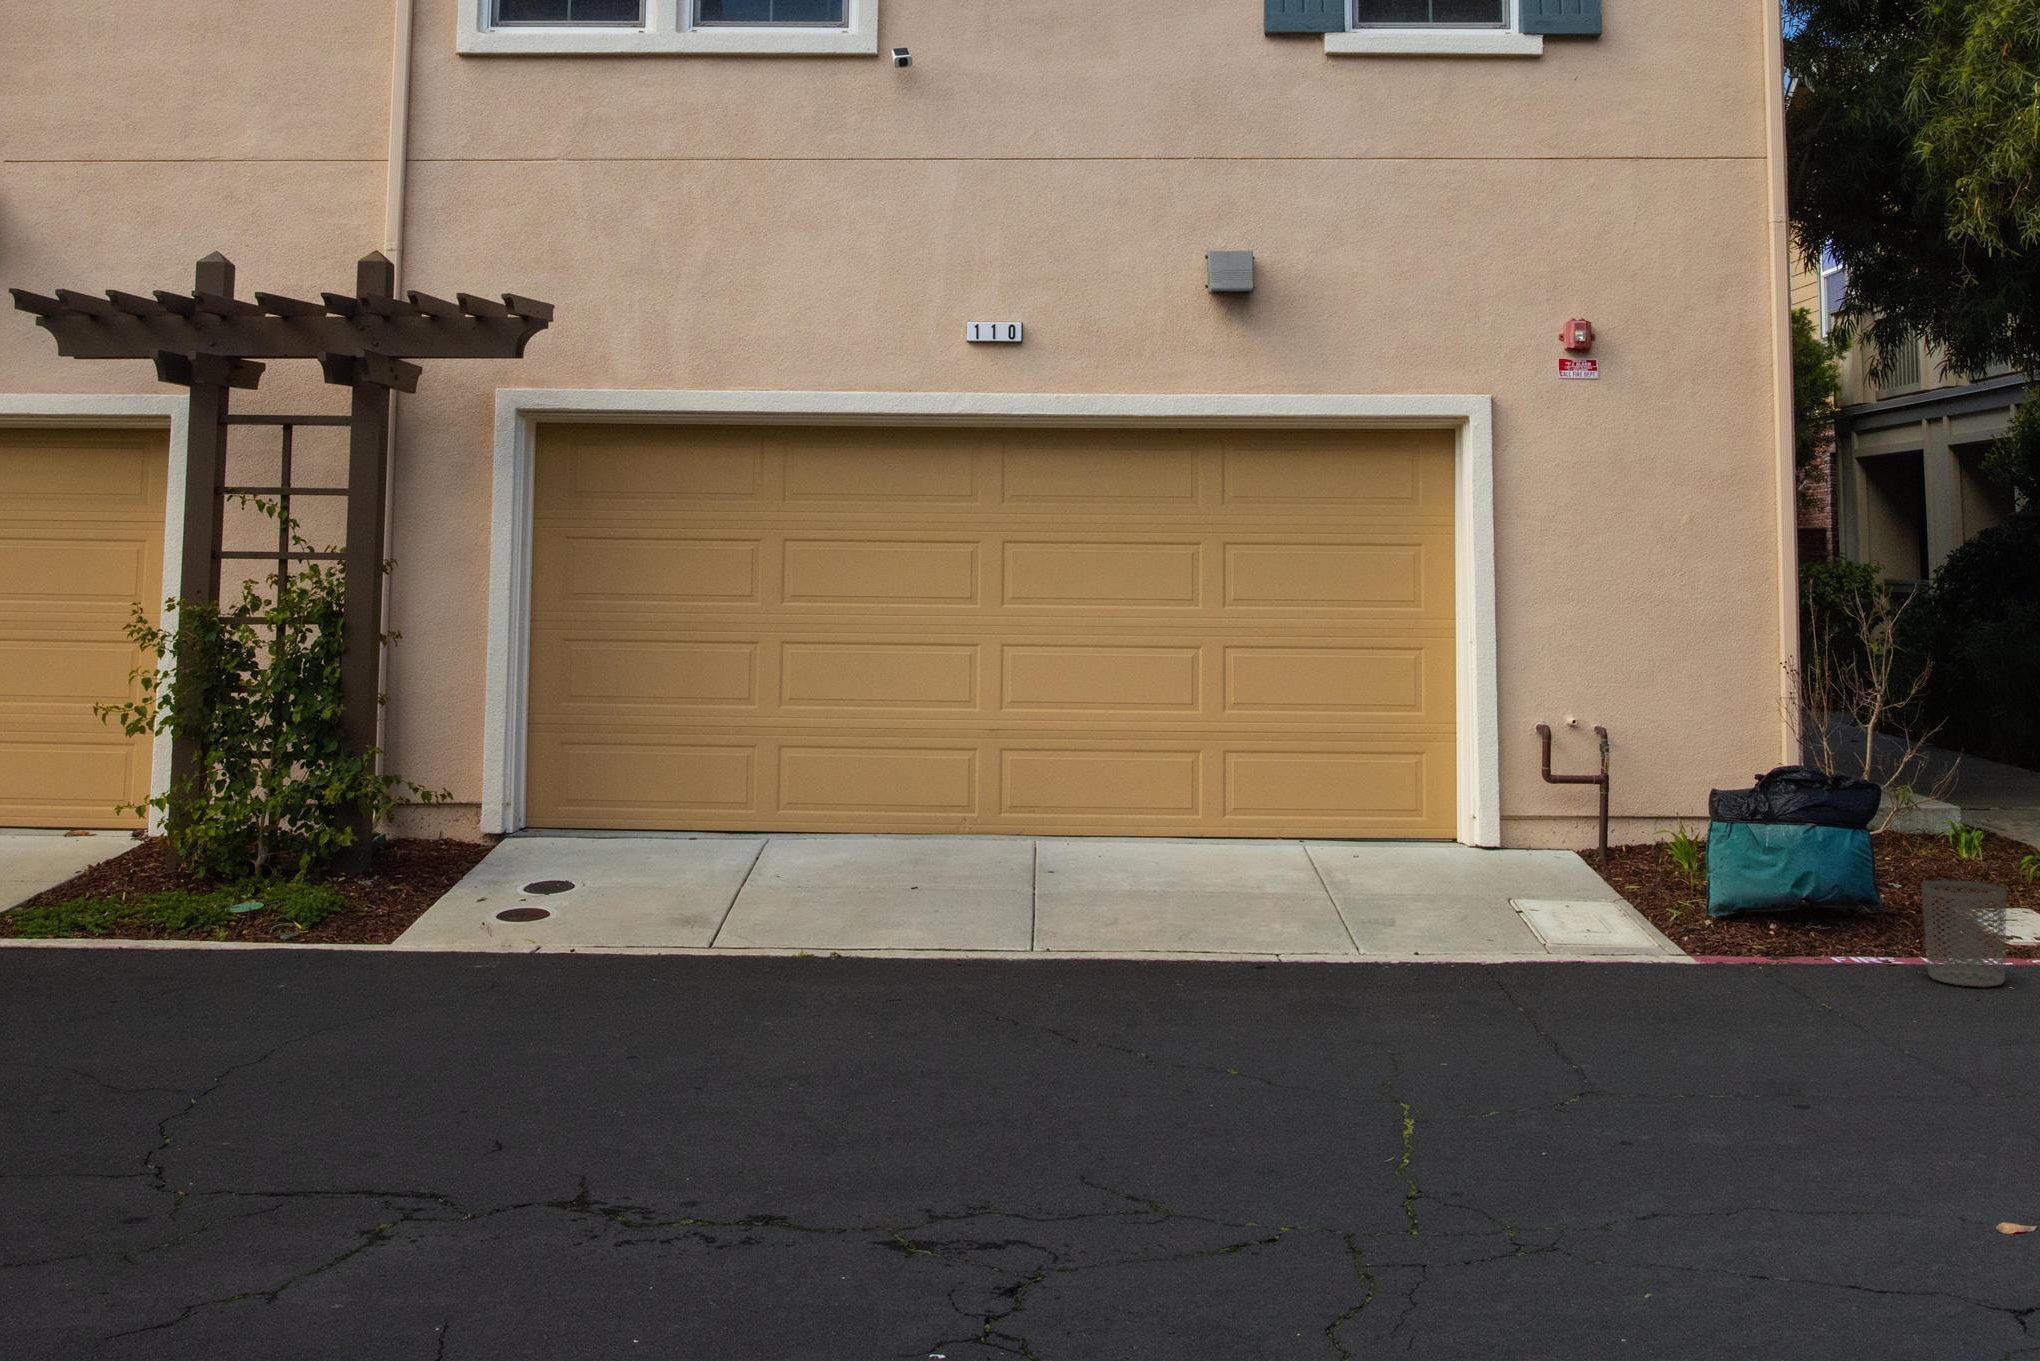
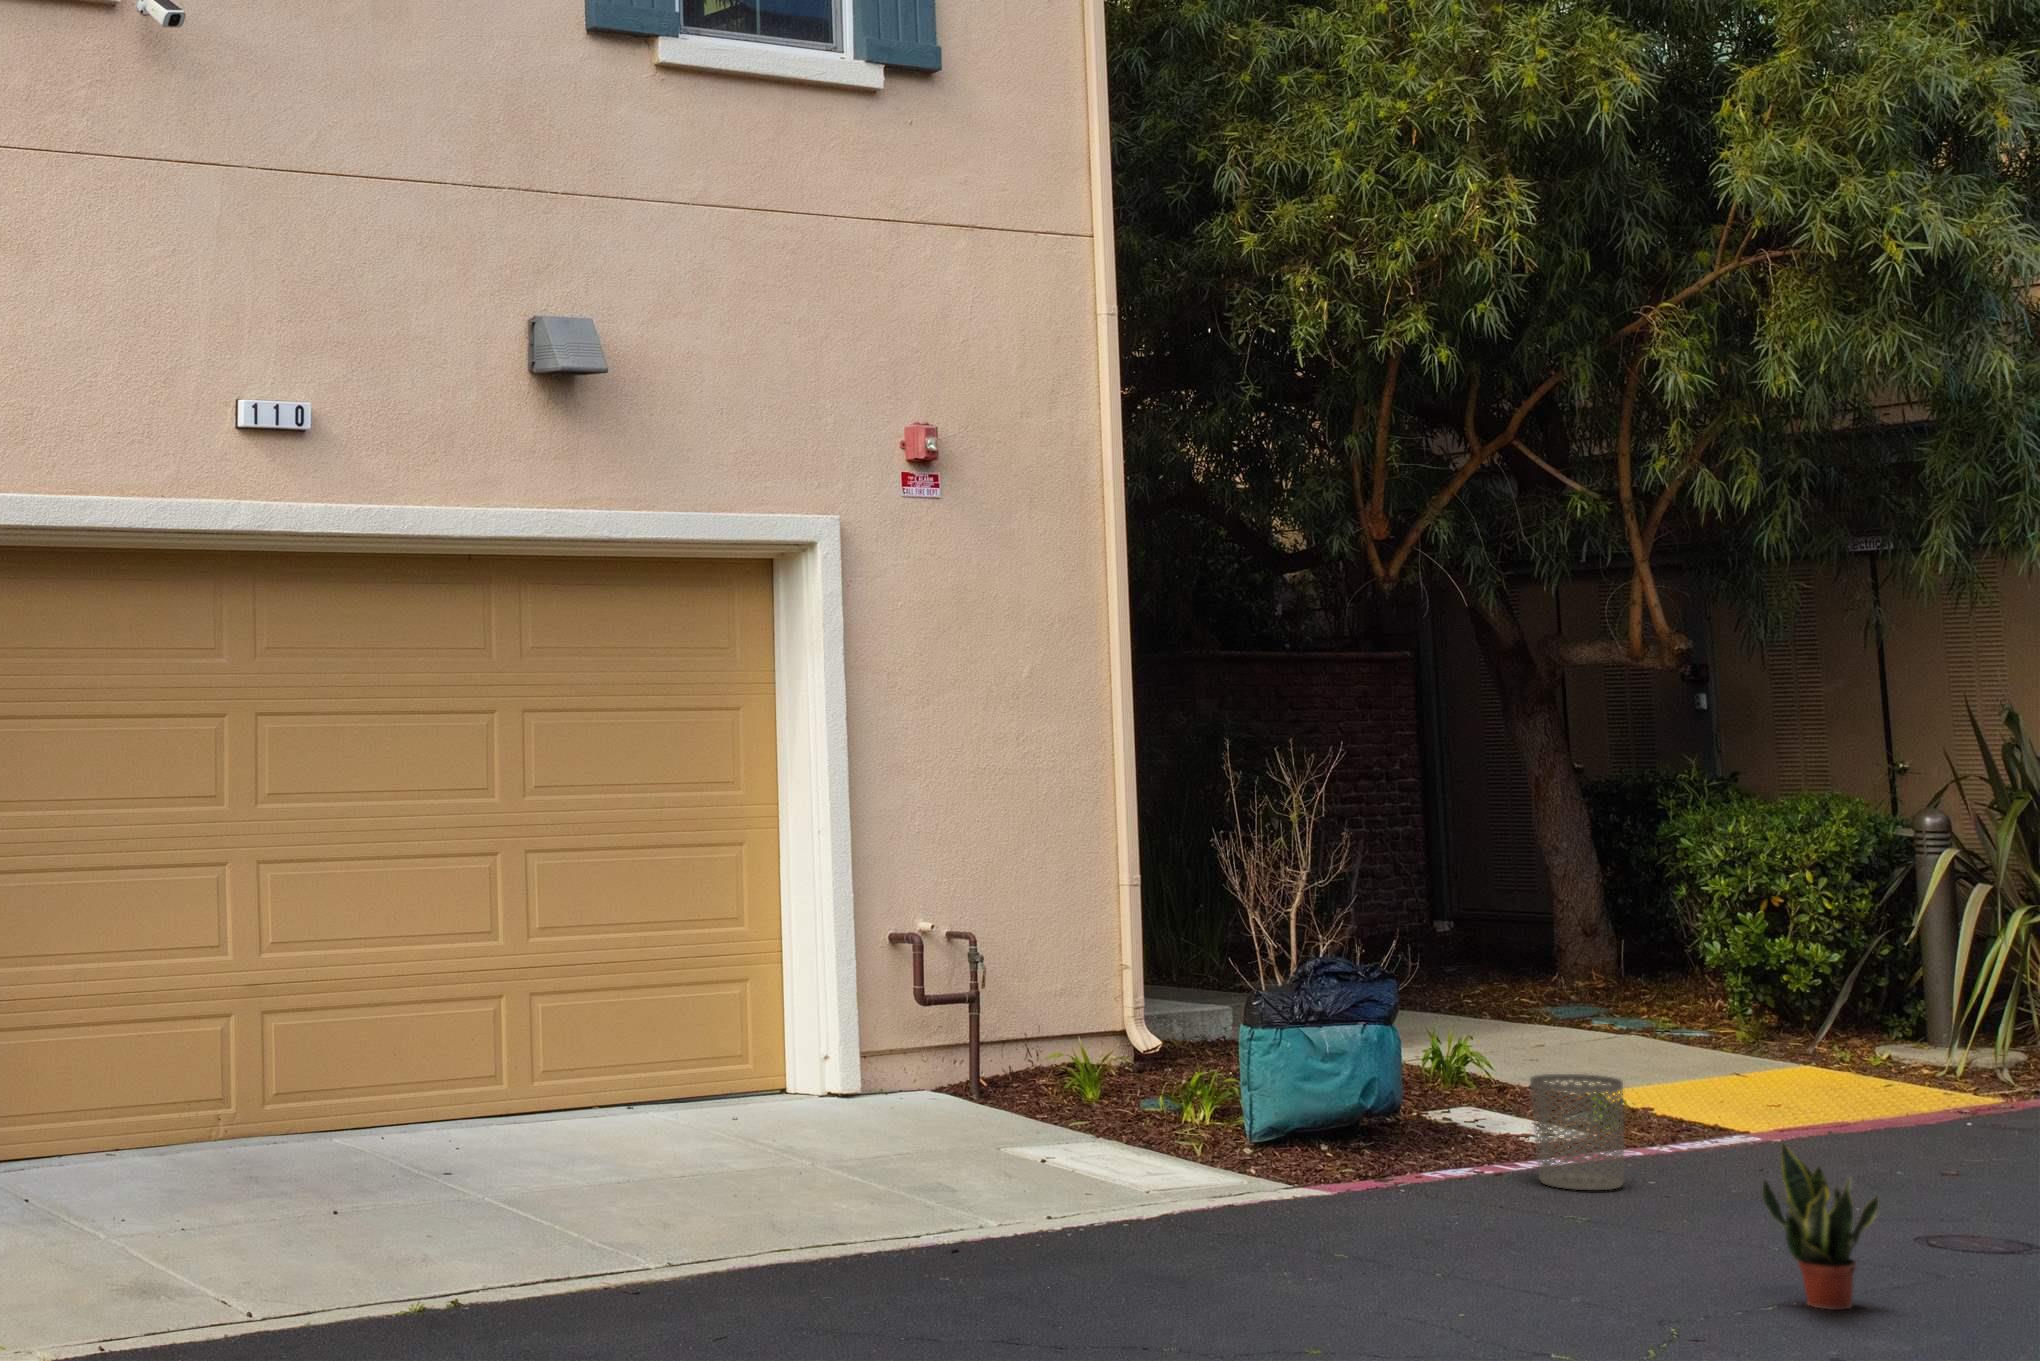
potted plant: none [1843,943,1939,1099] -> present [1763,1144,1878,1309]

